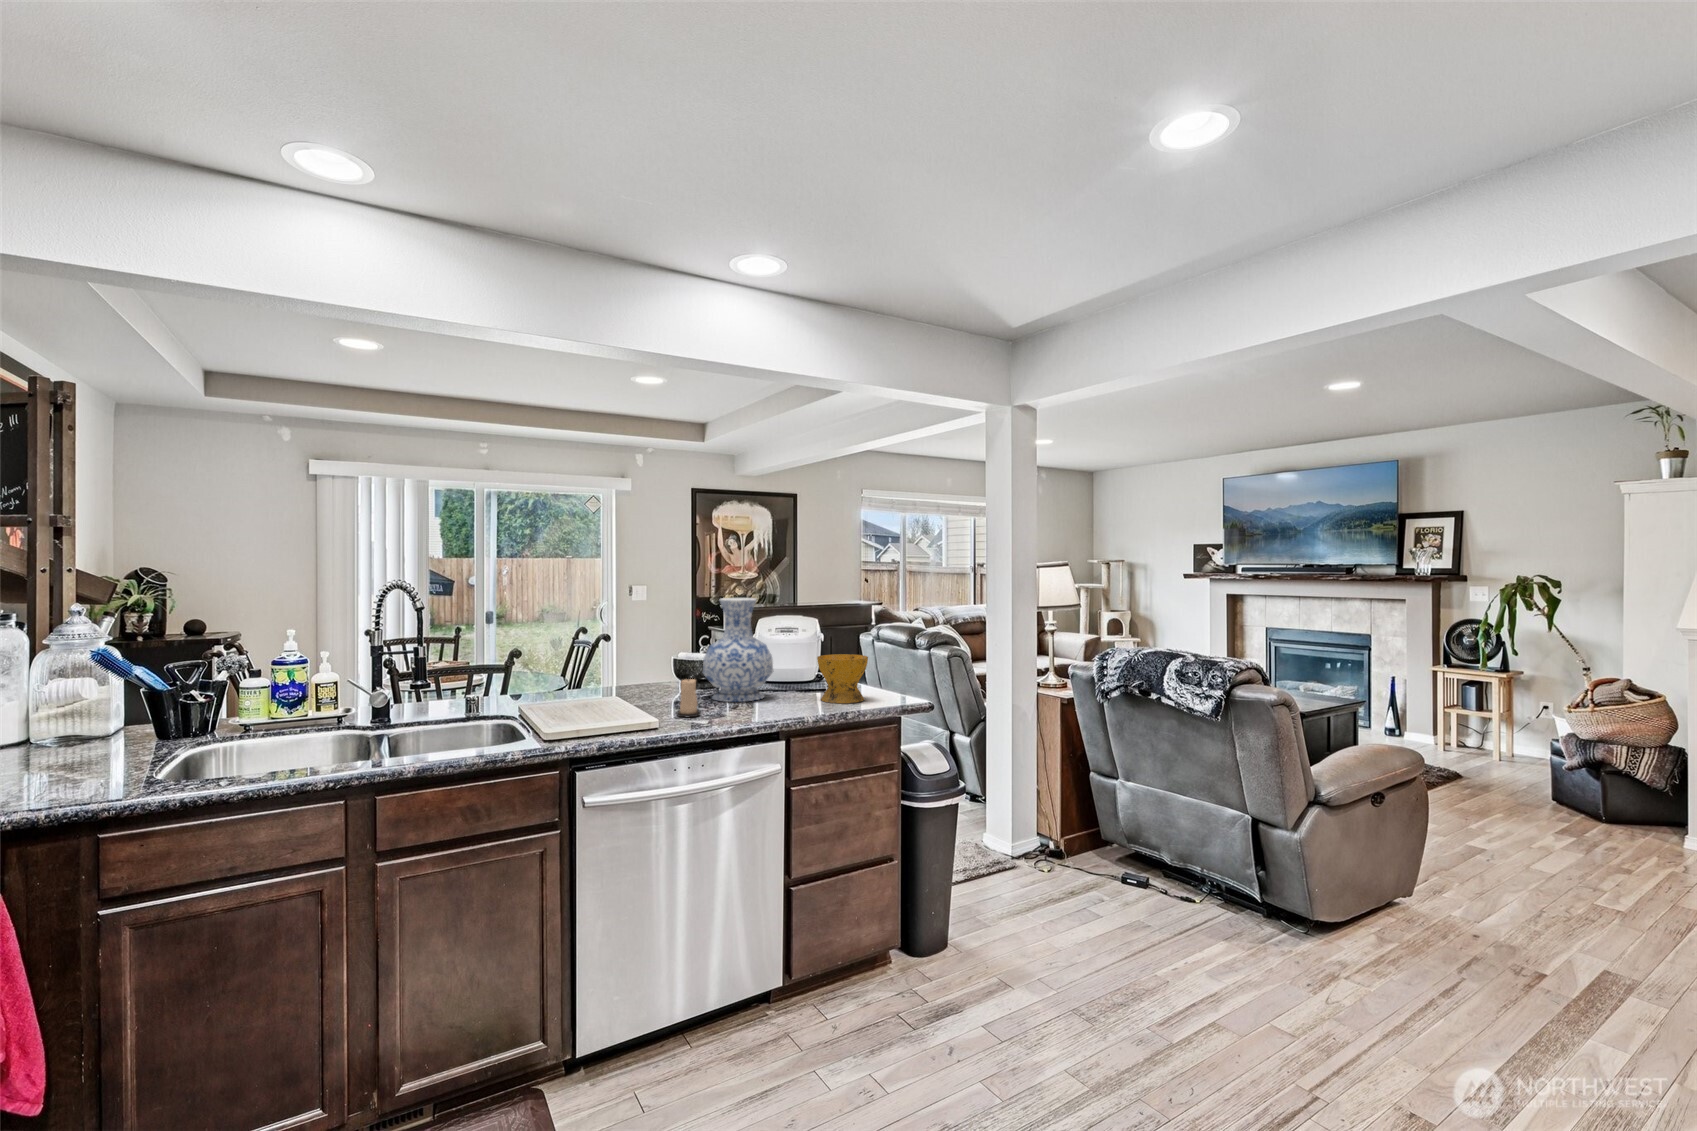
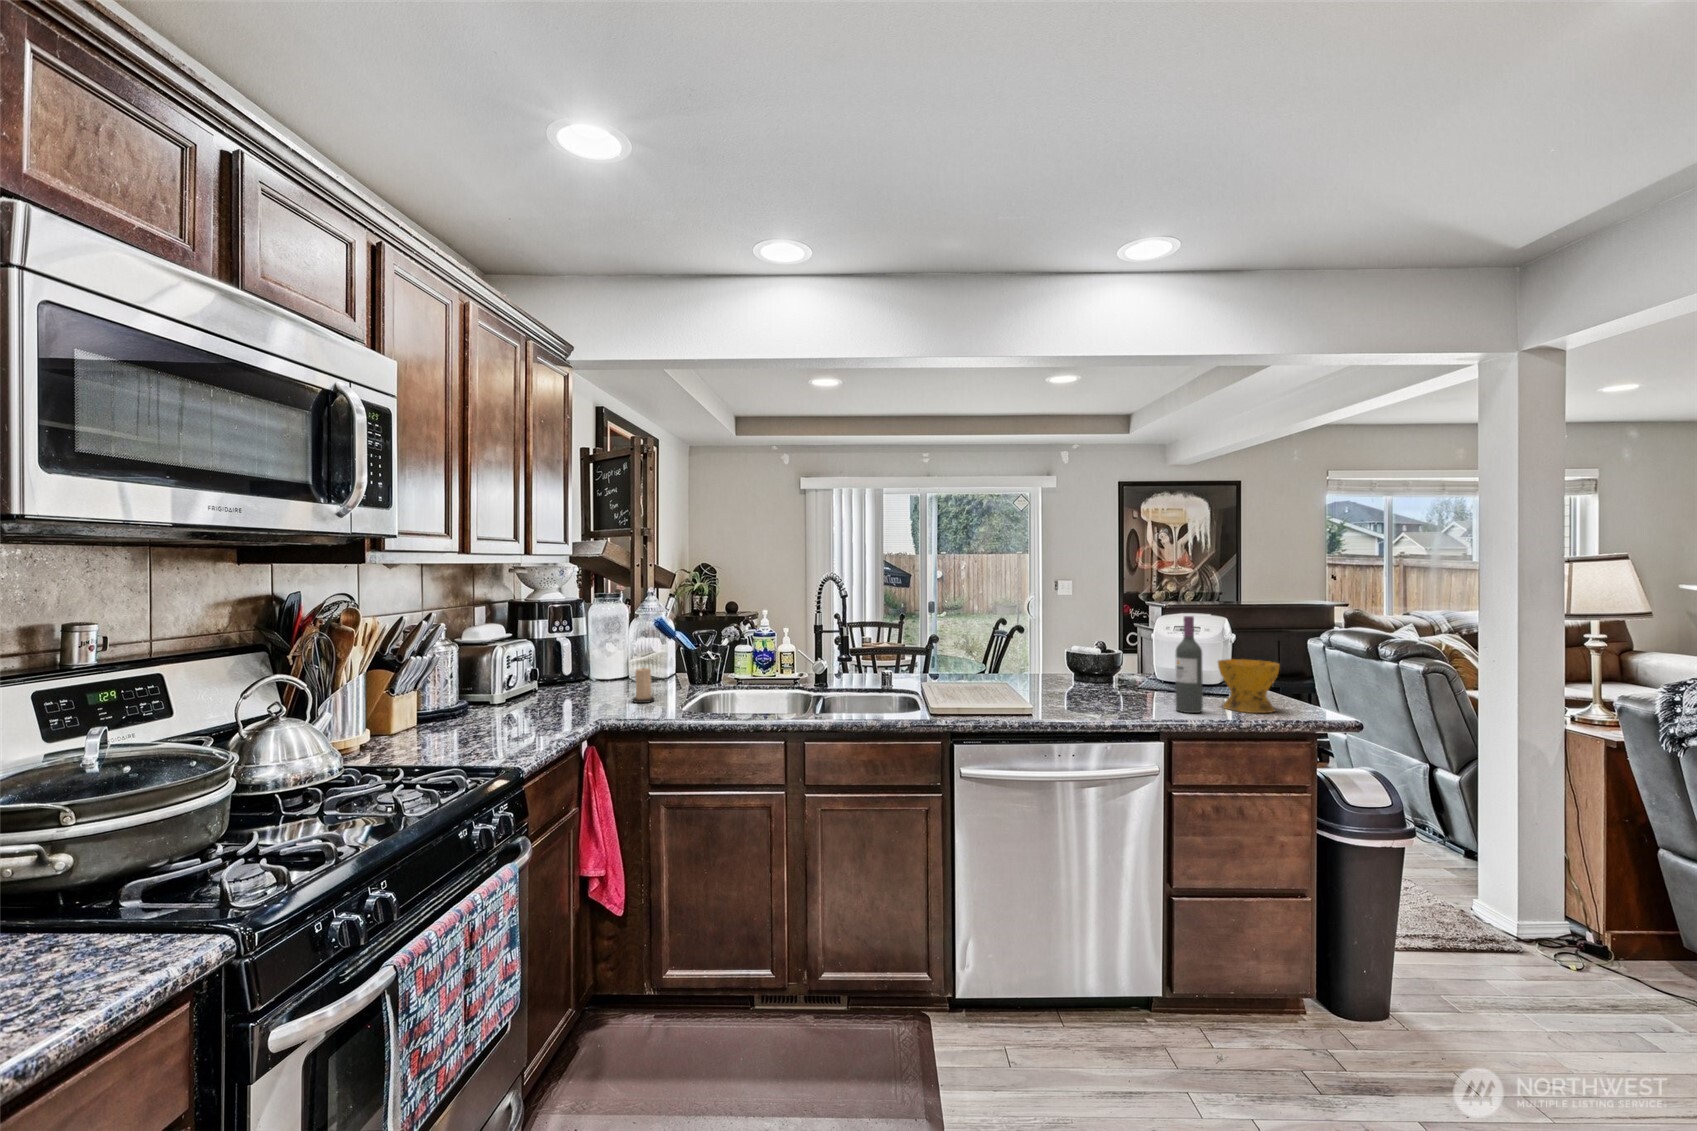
vase: present [703,598,773,702] -> none [1094,596,1169,700]
wine bottle: none [786,617,810,709] -> present [1176,616,1203,713]
candle: present [677,678,701,717] -> present [632,667,655,703]

